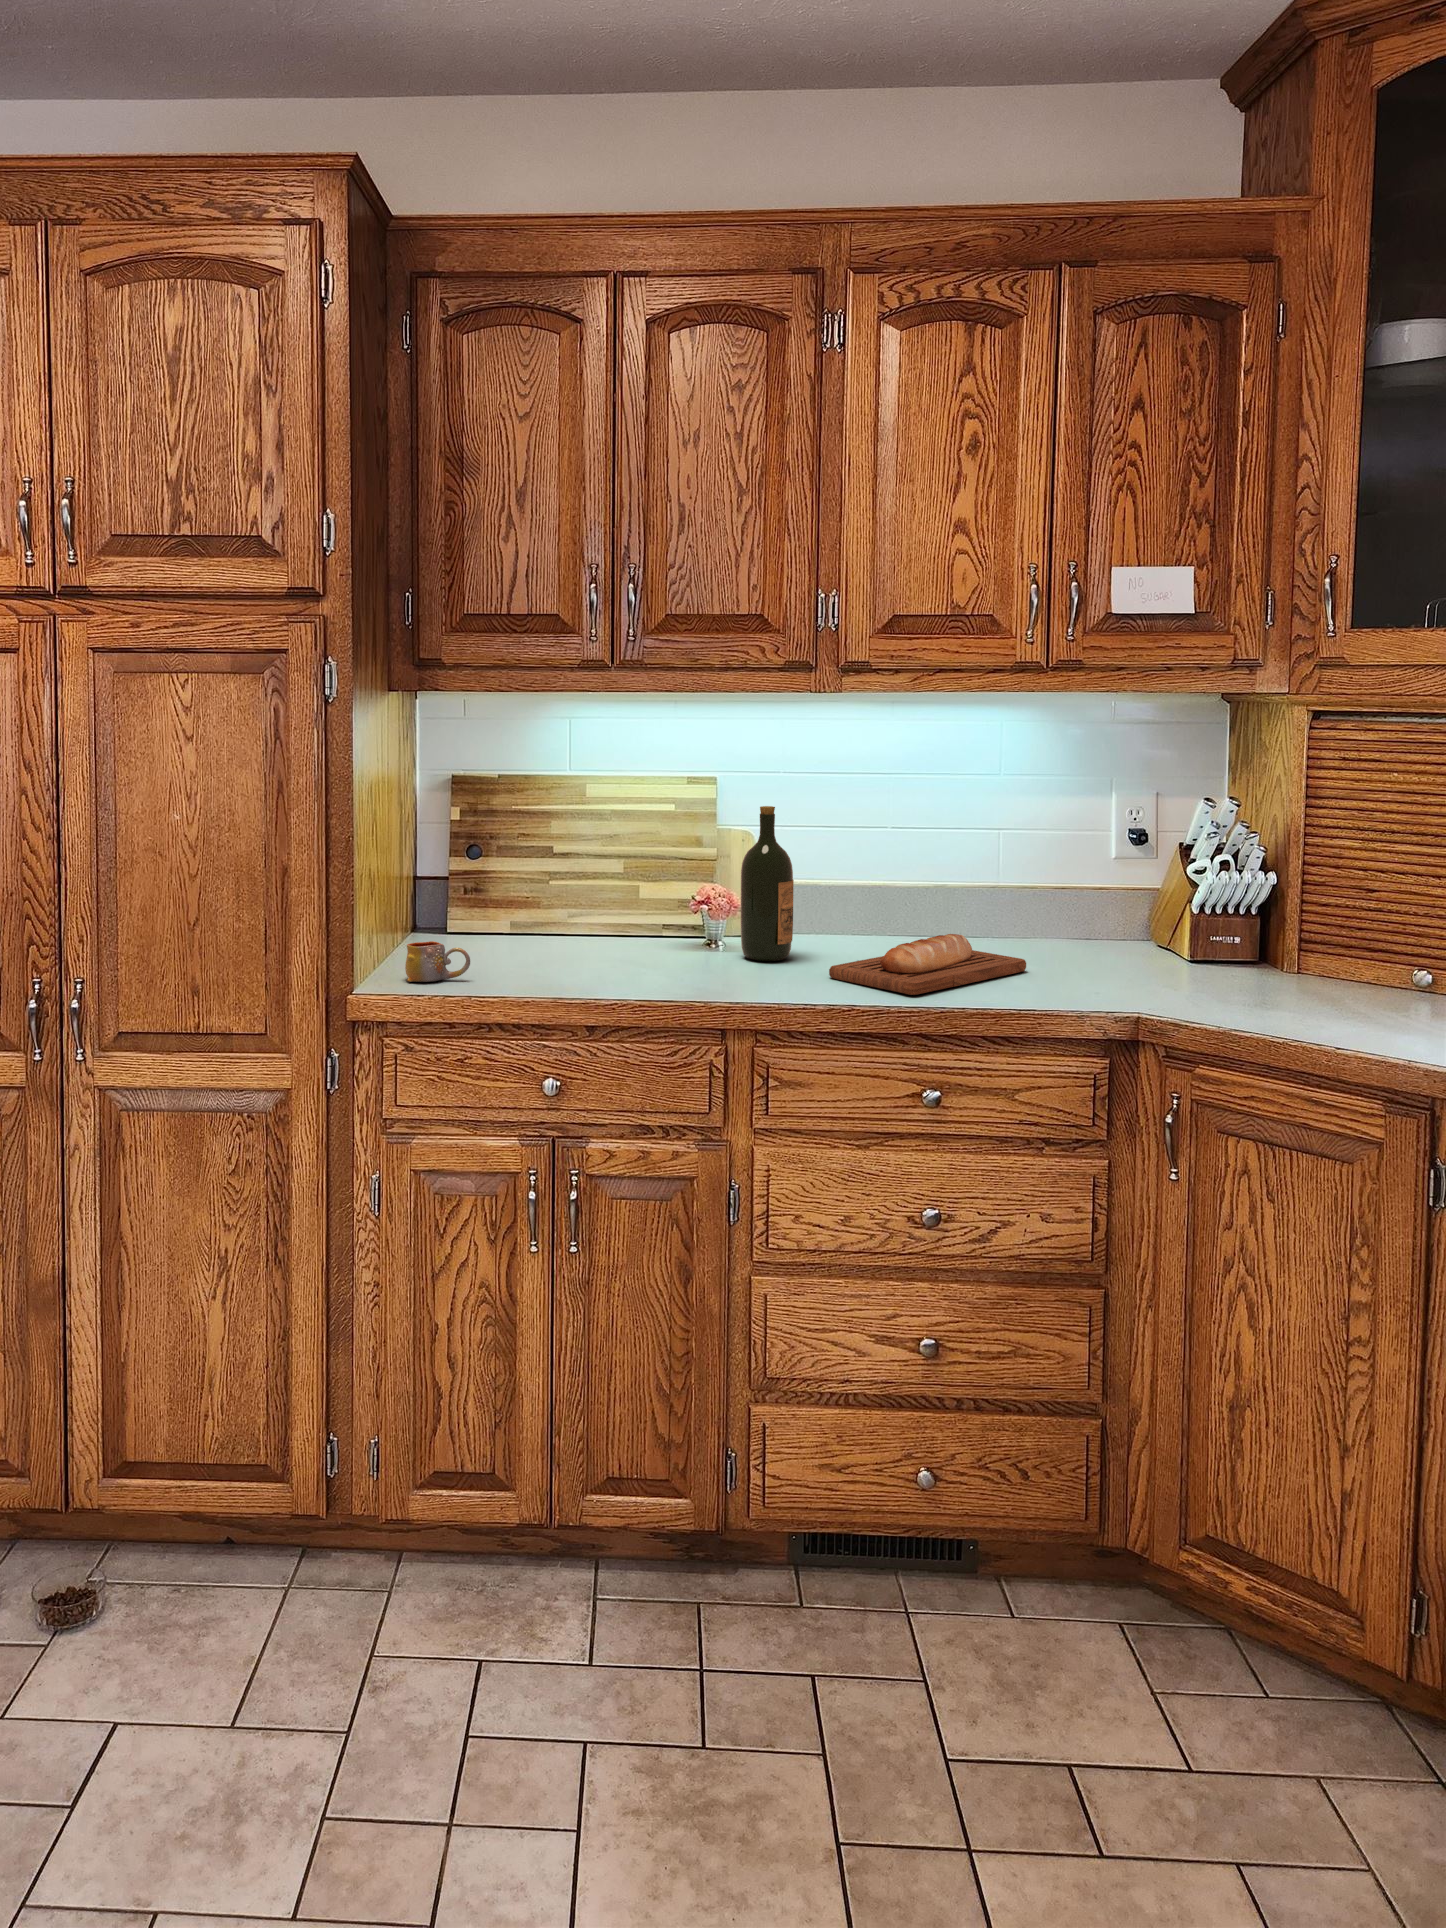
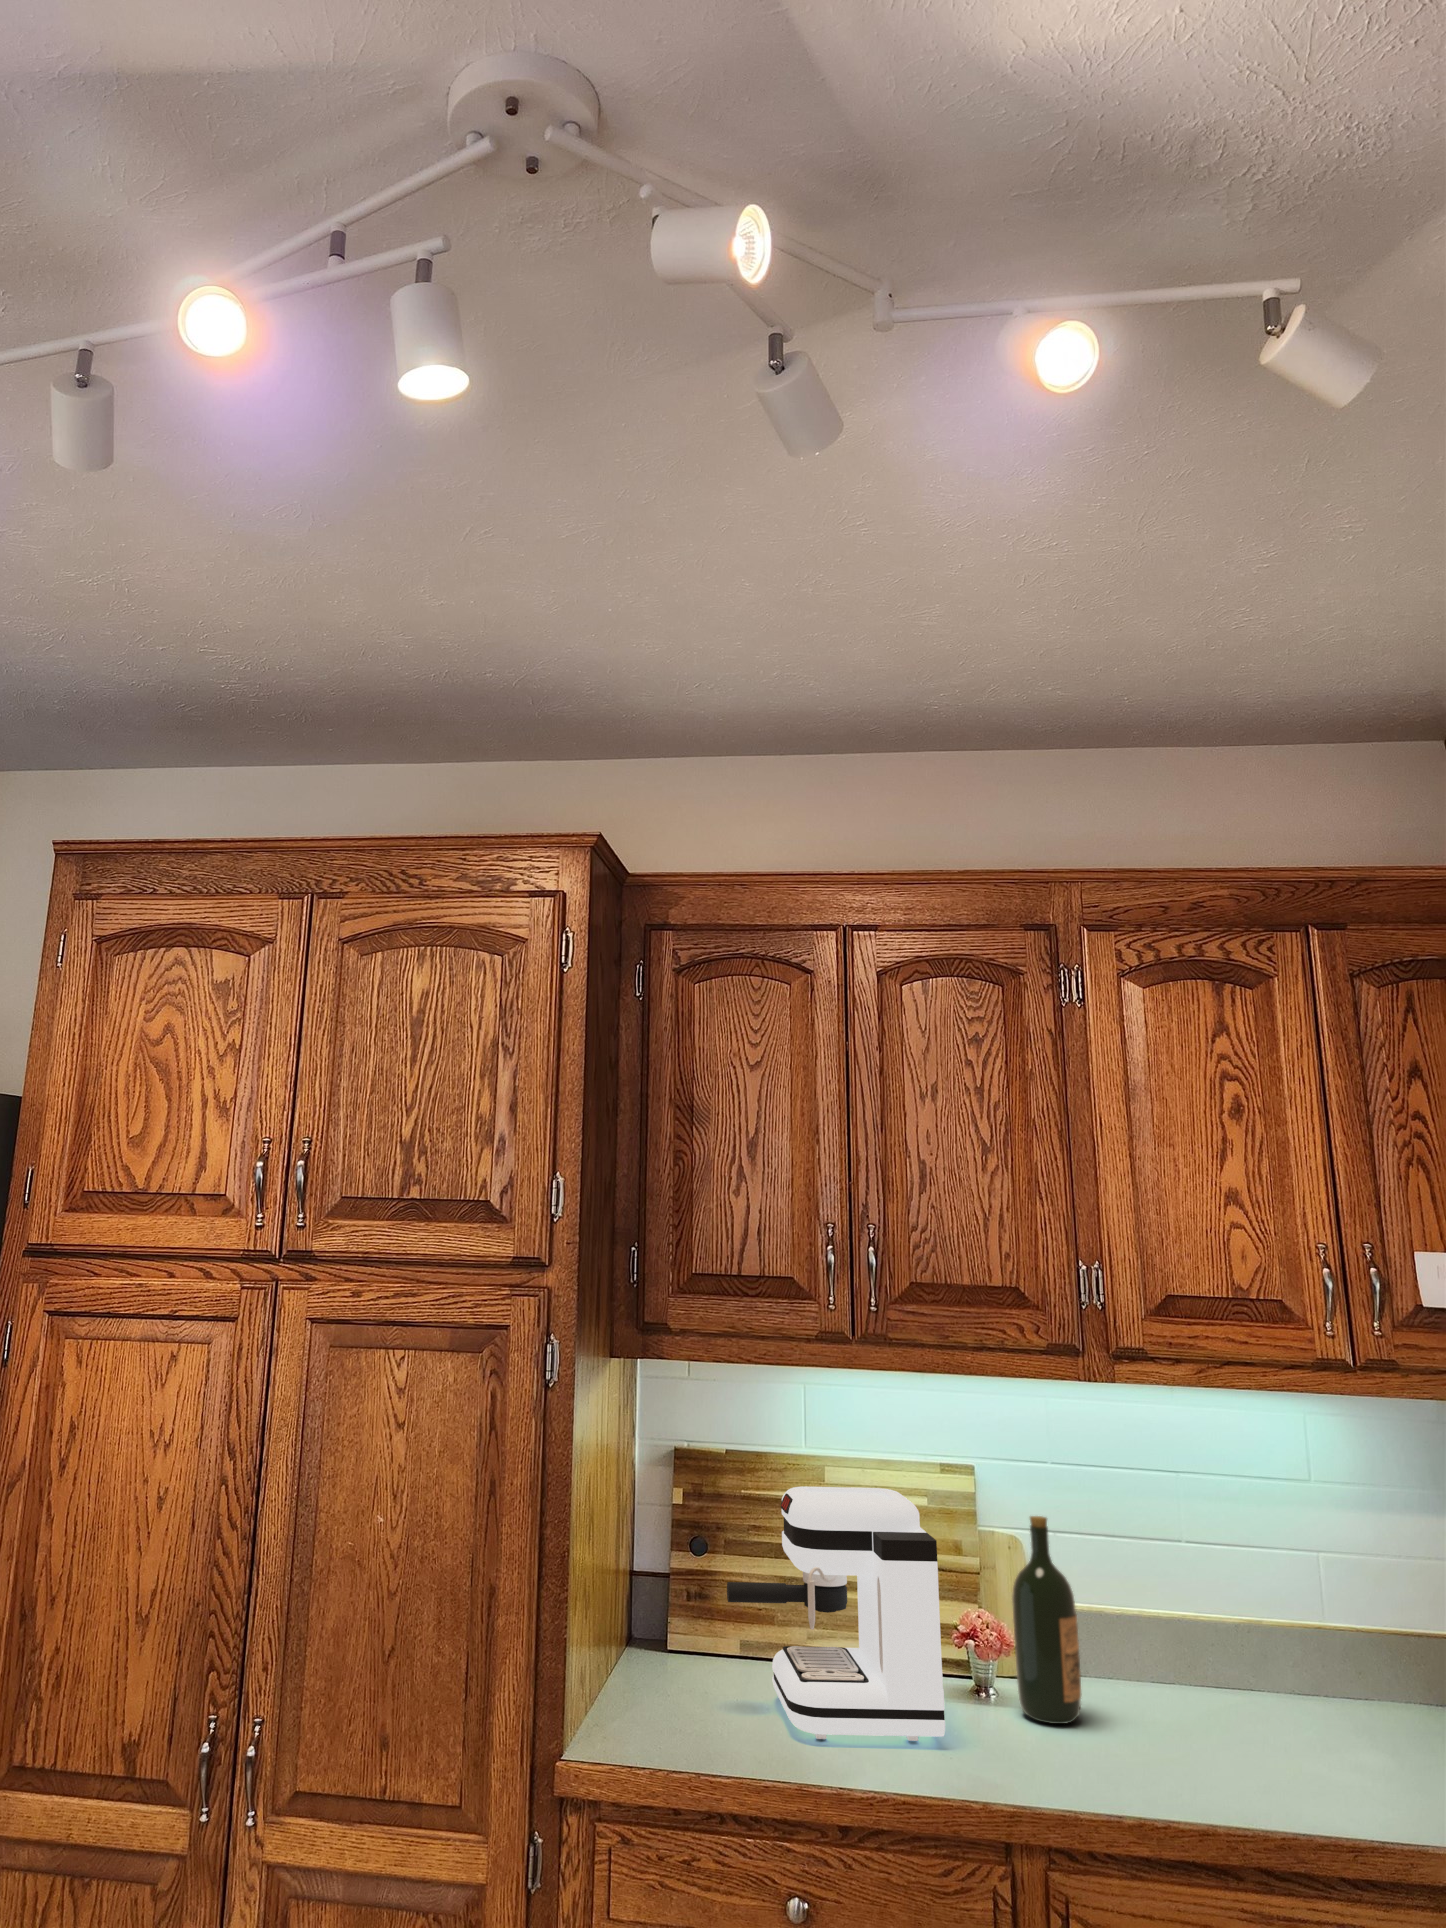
coffee maker: none [496,791,677,977] -> present [727,1486,945,1741]
bread loaf: present [829,934,1026,995] -> none [1134,1702,1385,1801]
mug: present [405,941,470,982] -> none [624,1679,700,1736]

